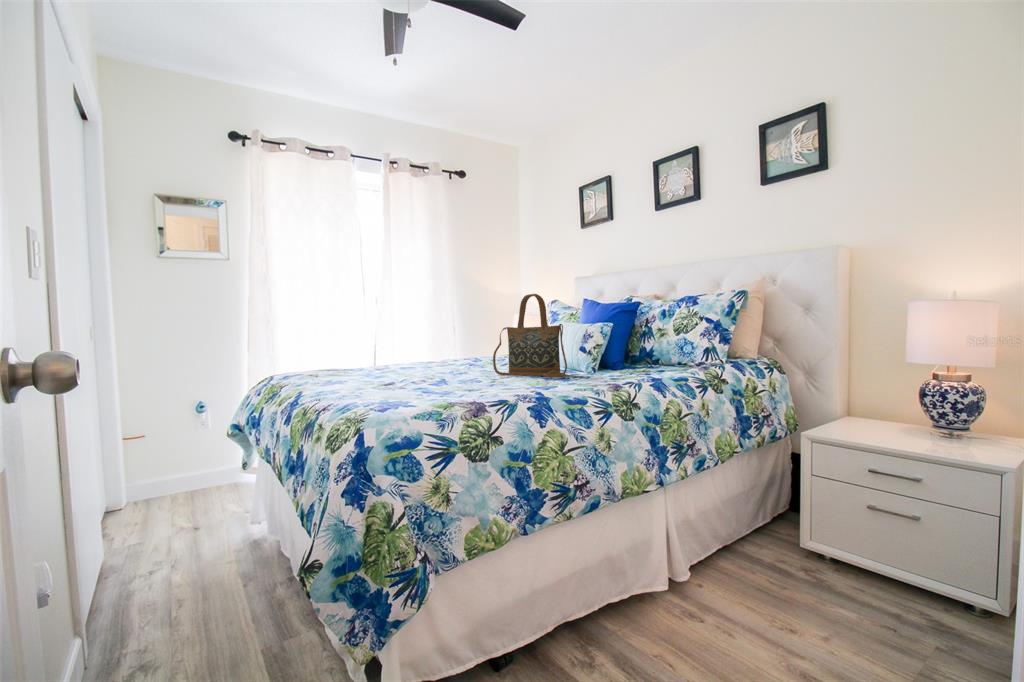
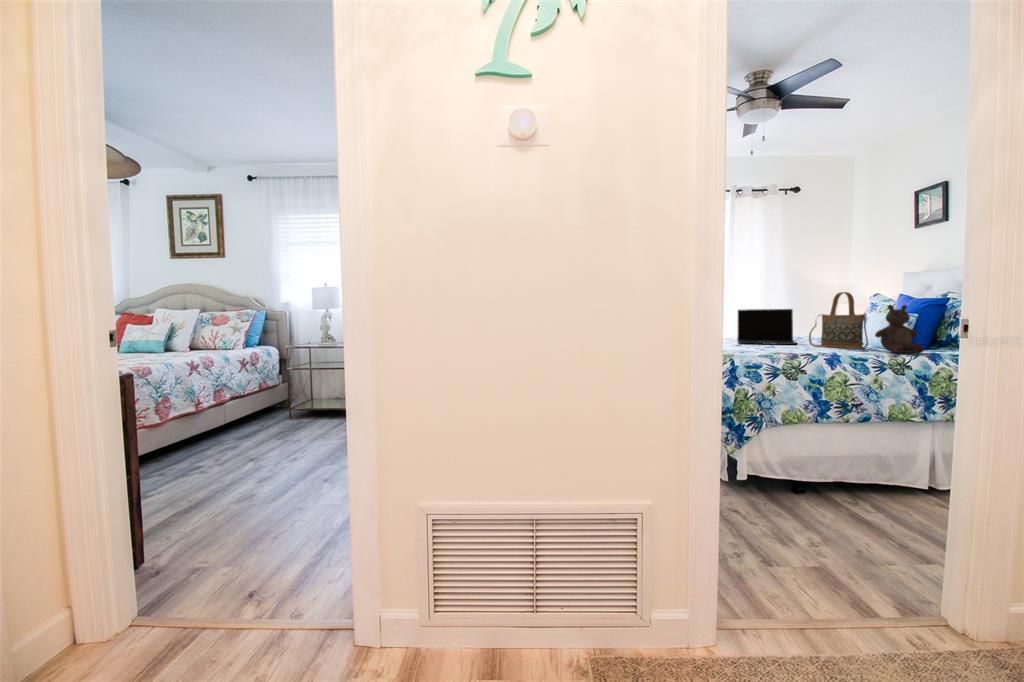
stuffed bear: none [583,309,643,383] -> present [875,305,924,353]
laptop: none [396,321,479,378] -> present [737,309,797,345]

